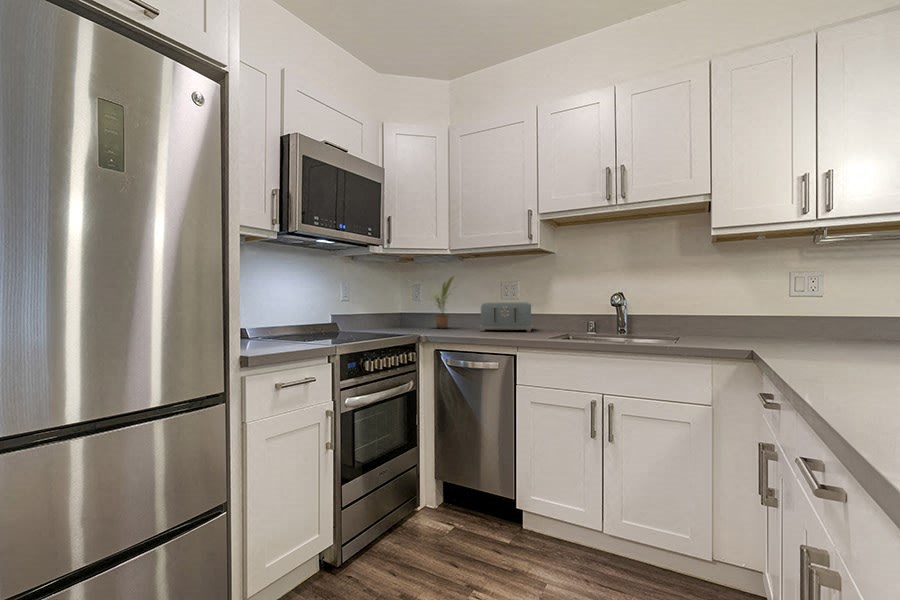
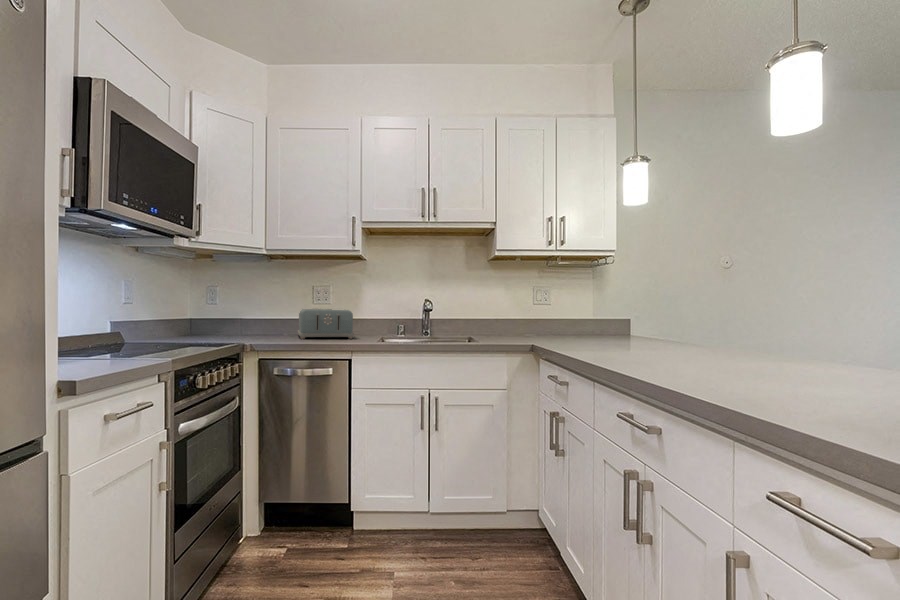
potted plant: present [433,276,454,328] -> none [226,279,272,336]

